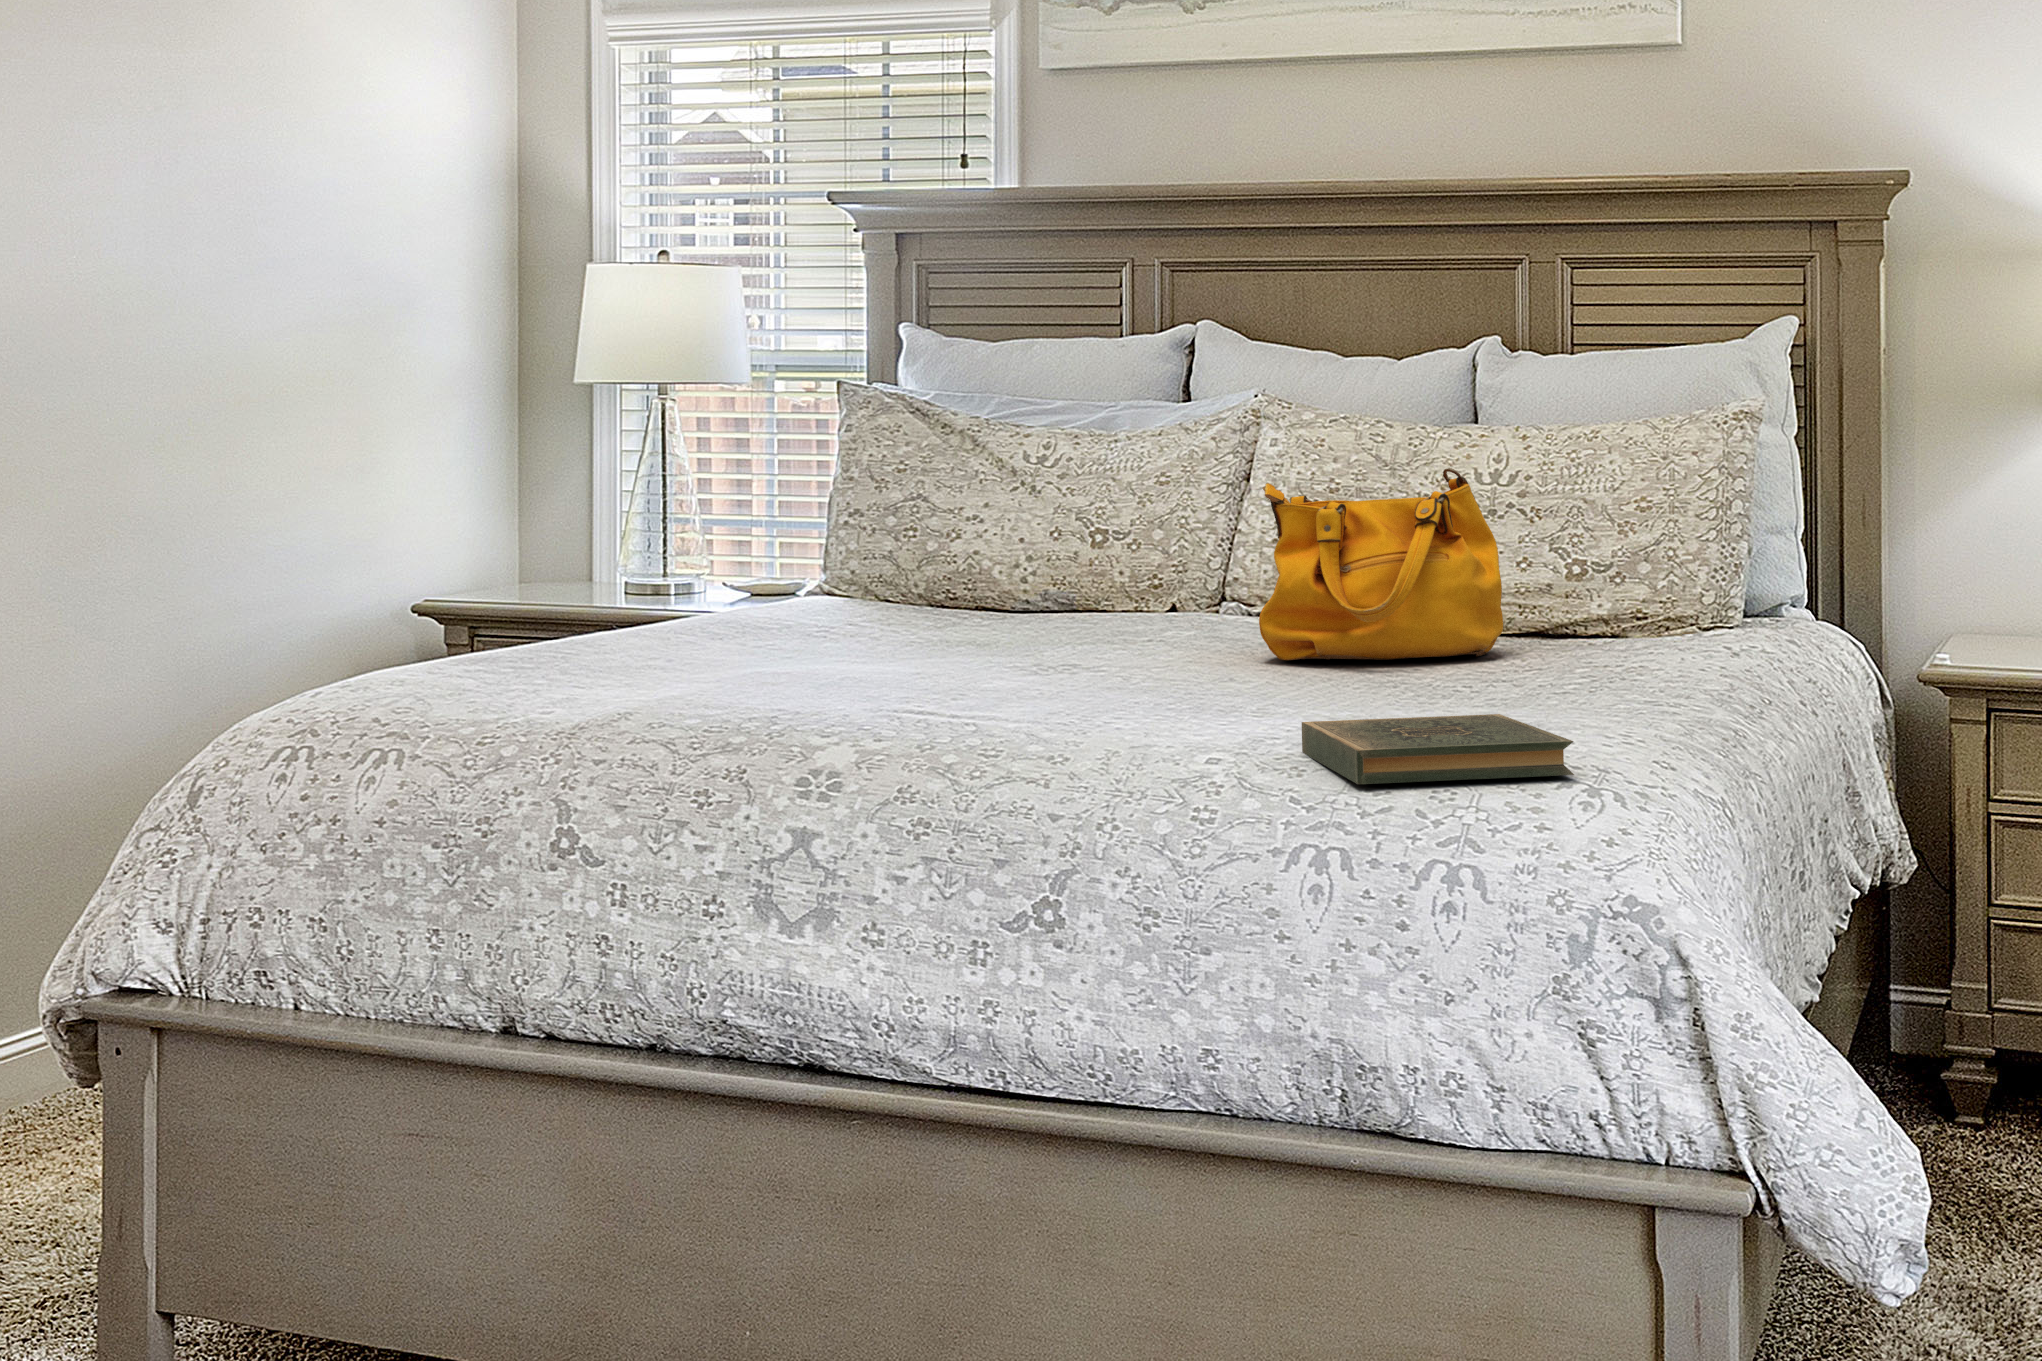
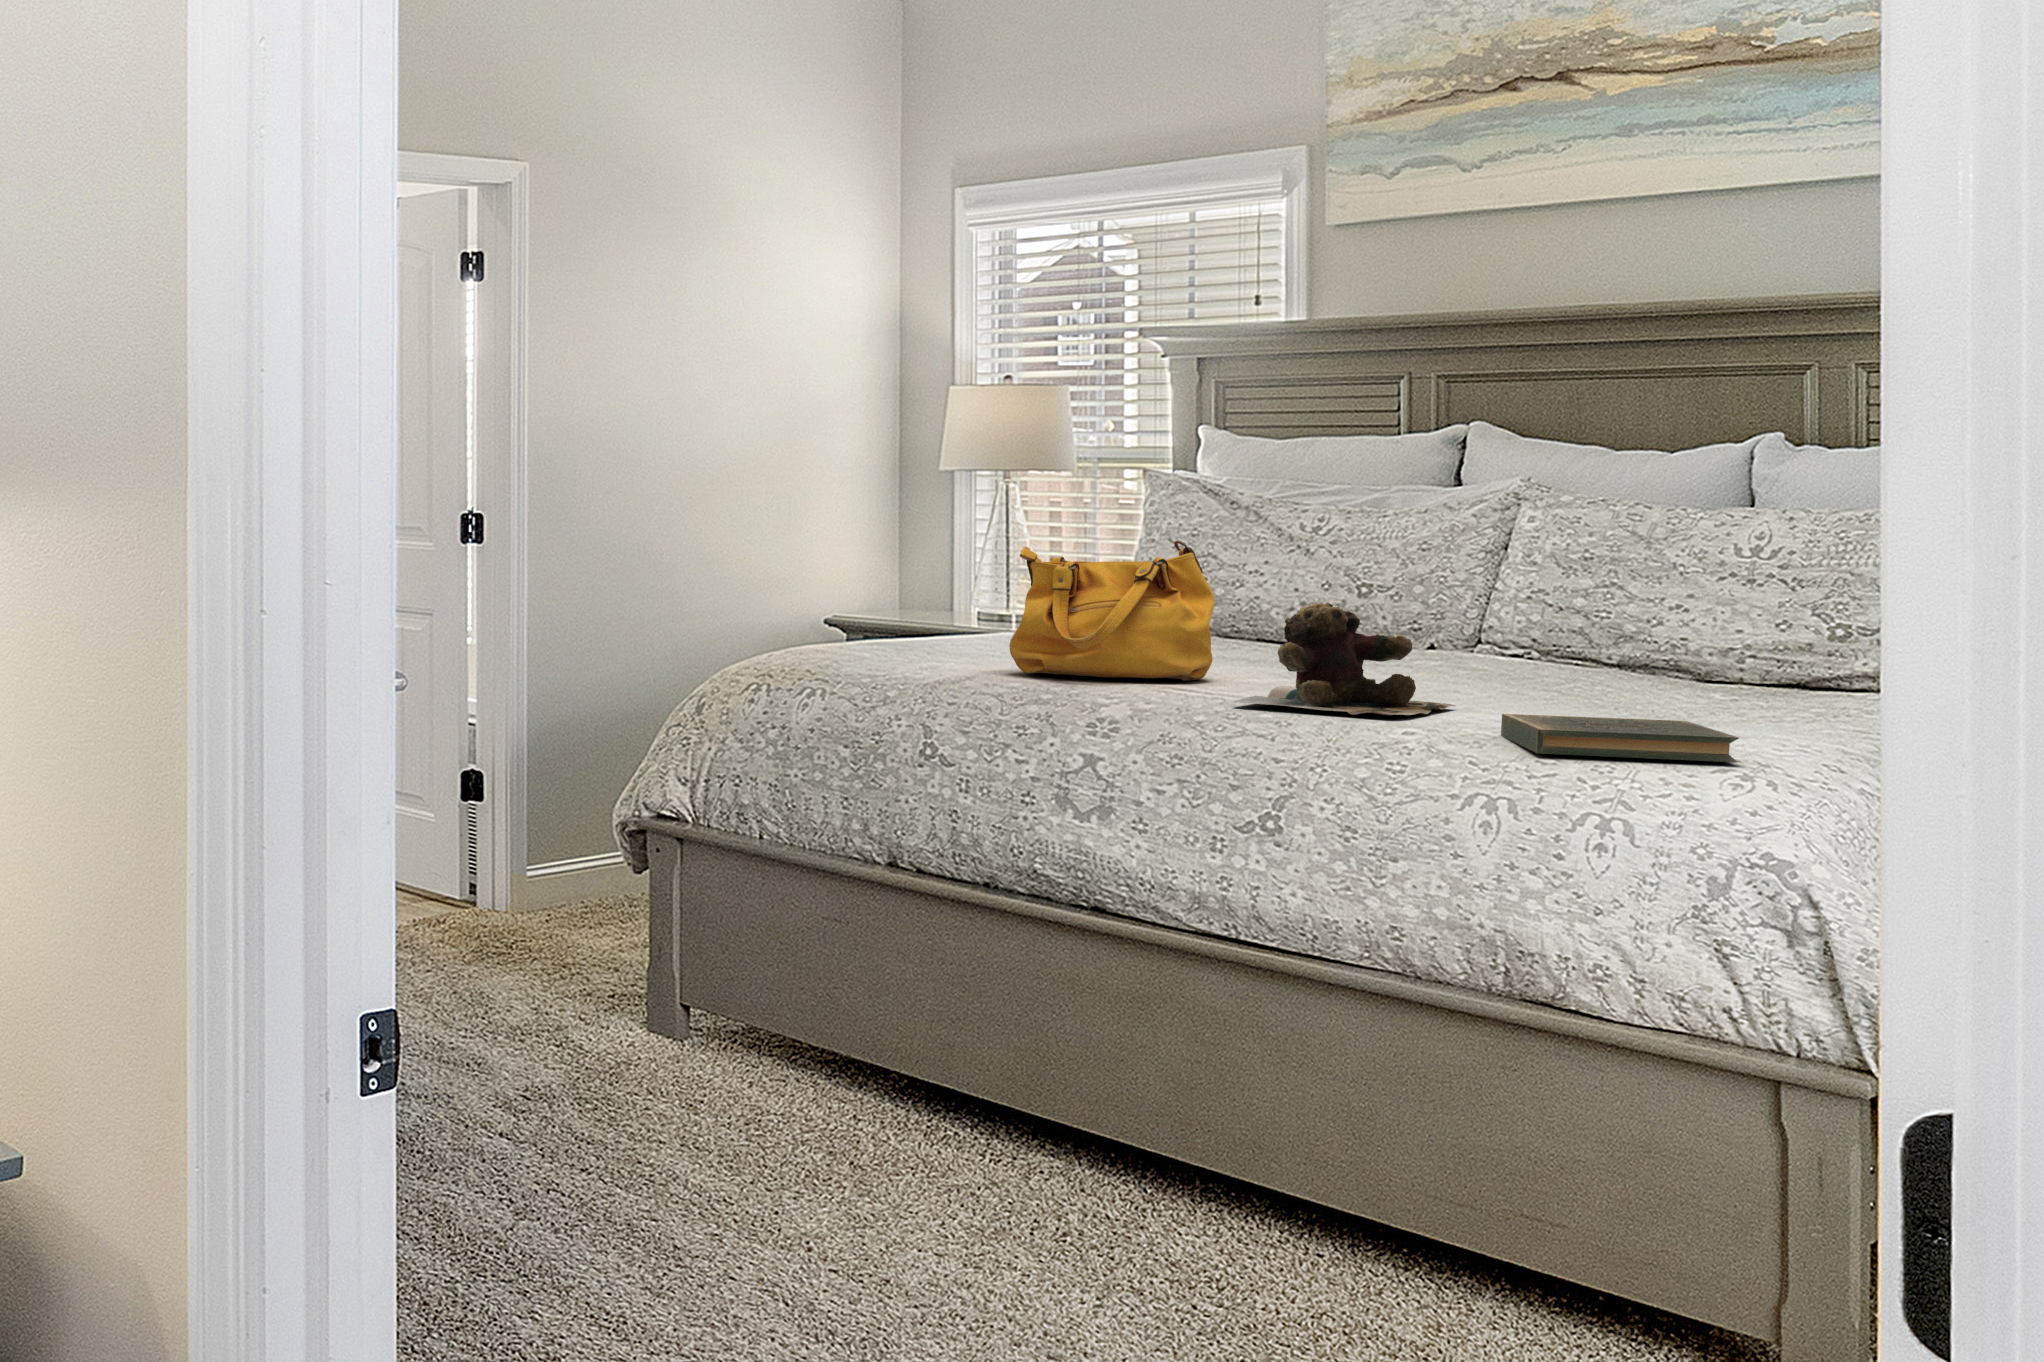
handbag: present [1259,468,1503,660] -> present [1010,540,1214,681]
teddy bear: none [977,573,1237,733] -> present [1234,602,1455,715]

